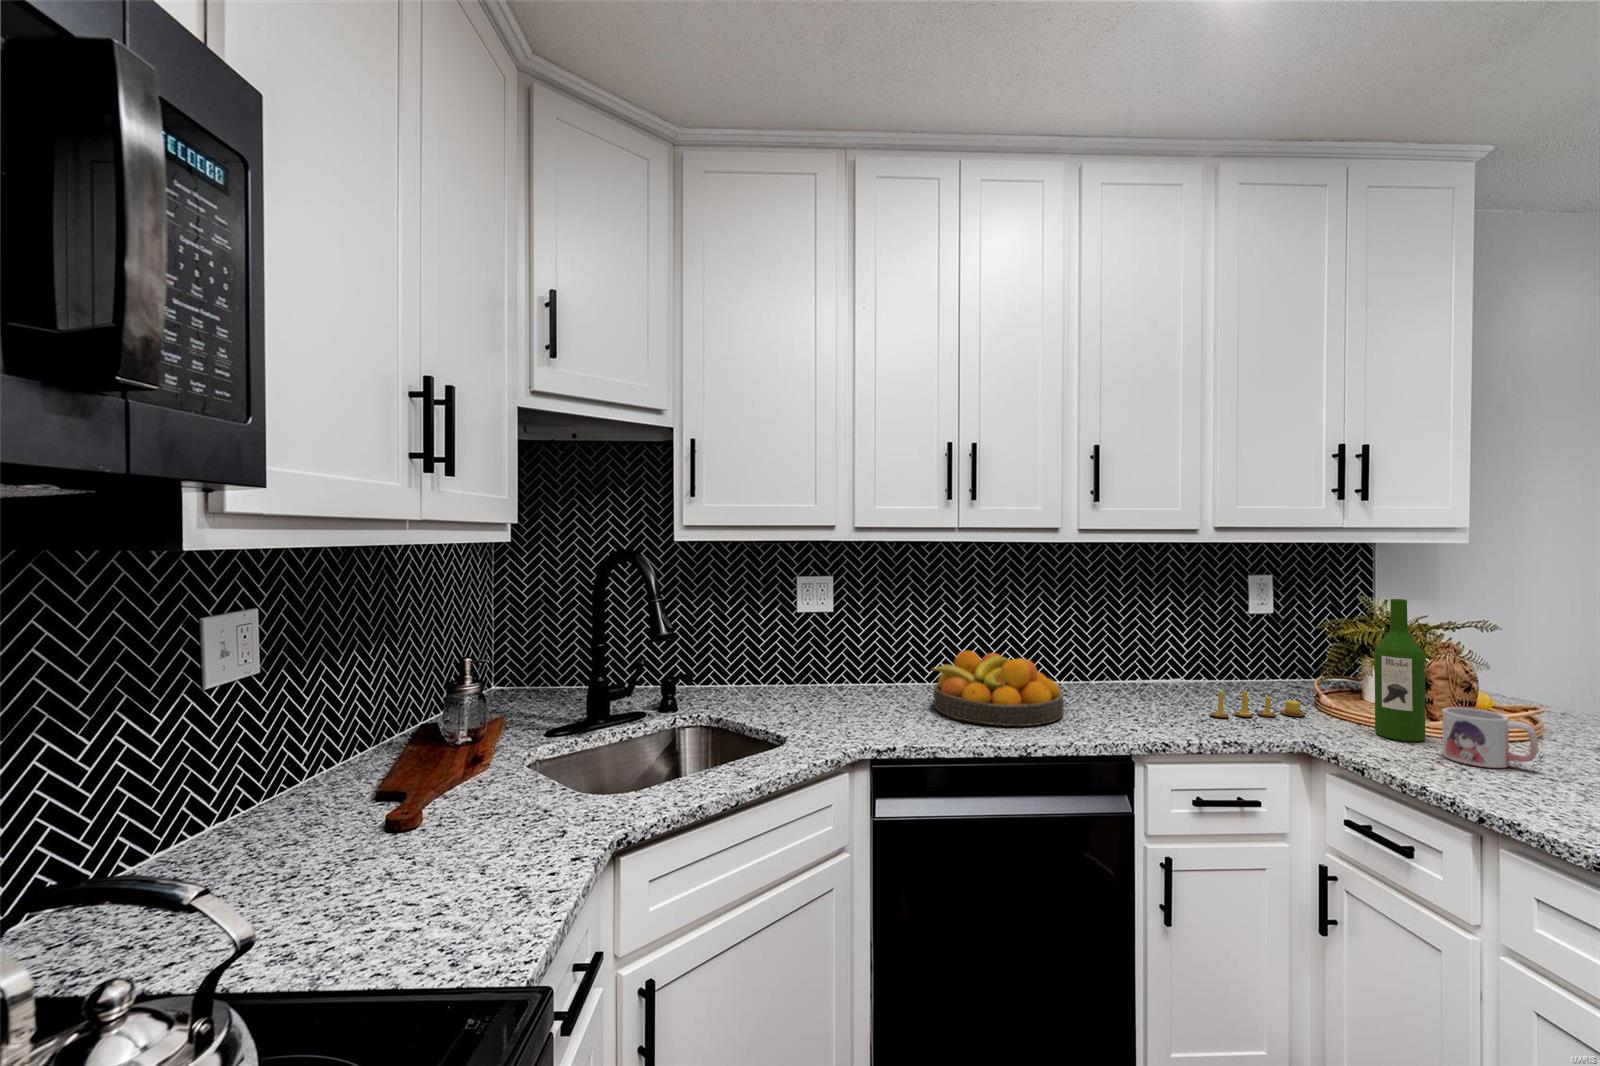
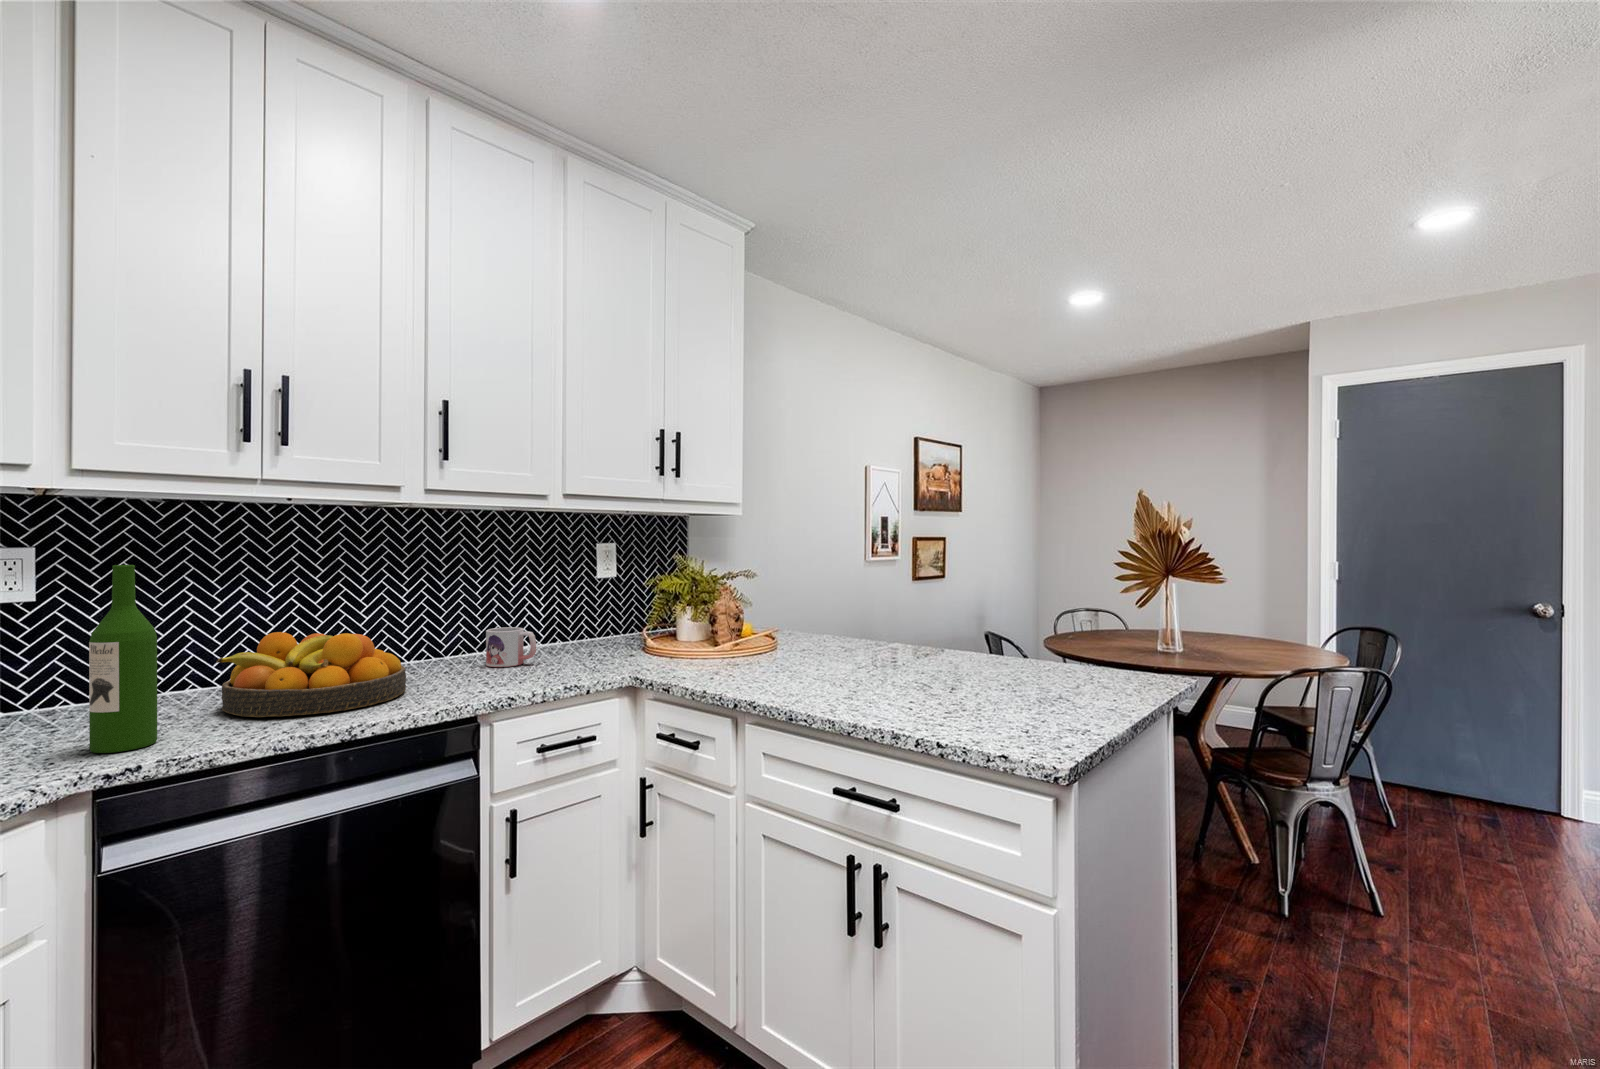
wine bottle: present [1375,599,1425,741] -> present [89,565,157,753]
candle: present [1210,688,1305,718] -> none [558,639,635,670]
mug: present [1442,707,1538,768] -> present [486,627,536,667]

